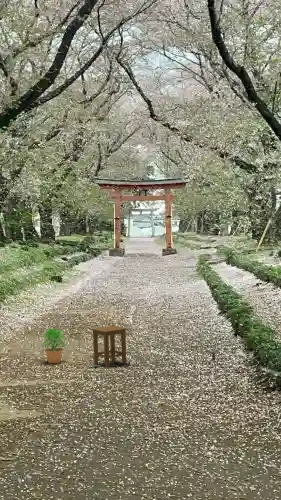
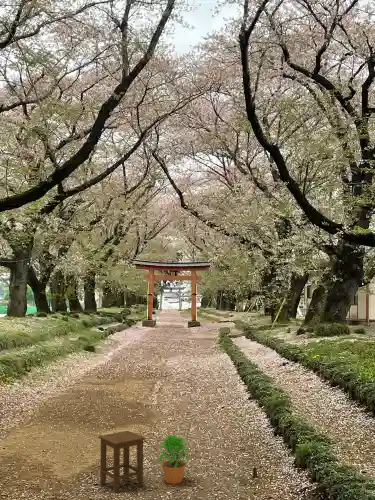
potted plant: present [42,328,65,363] -> present [158,435,189,484]

